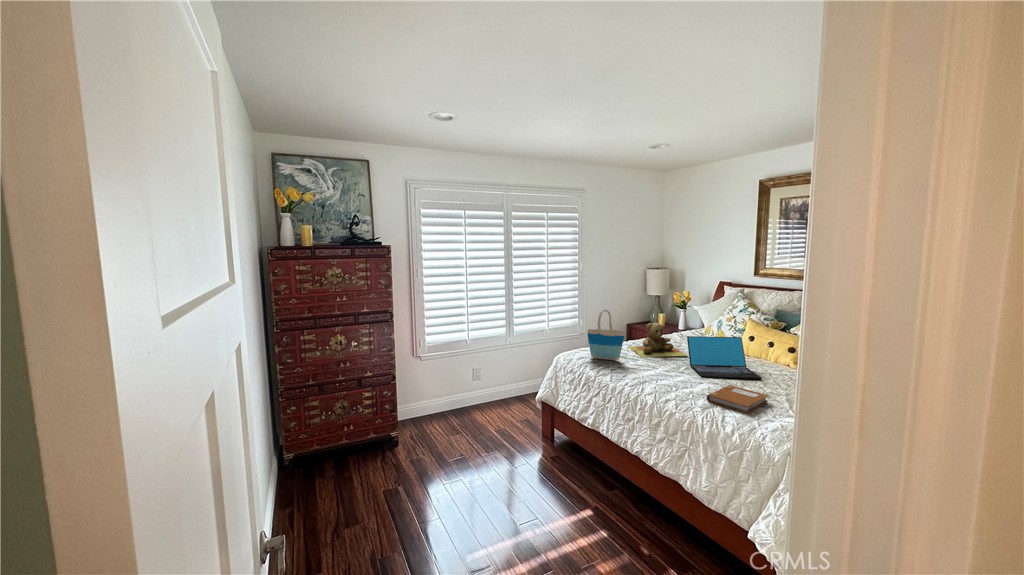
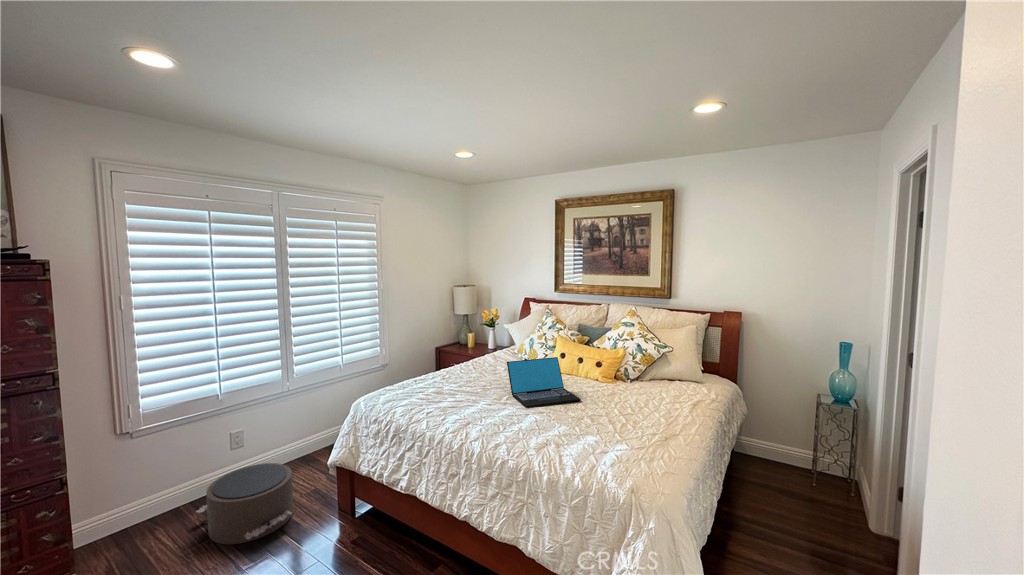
tote bag: present [588,310,625,360] -> none [395,340,441,400]
teddy bear: present [629,323,688,357] -> none [441,348,507,390]
notebook: present [707,385,768,413] -> none [539,414,595,447]
pouf: none [455,392,513,440] -> present [197,463,293,544]

